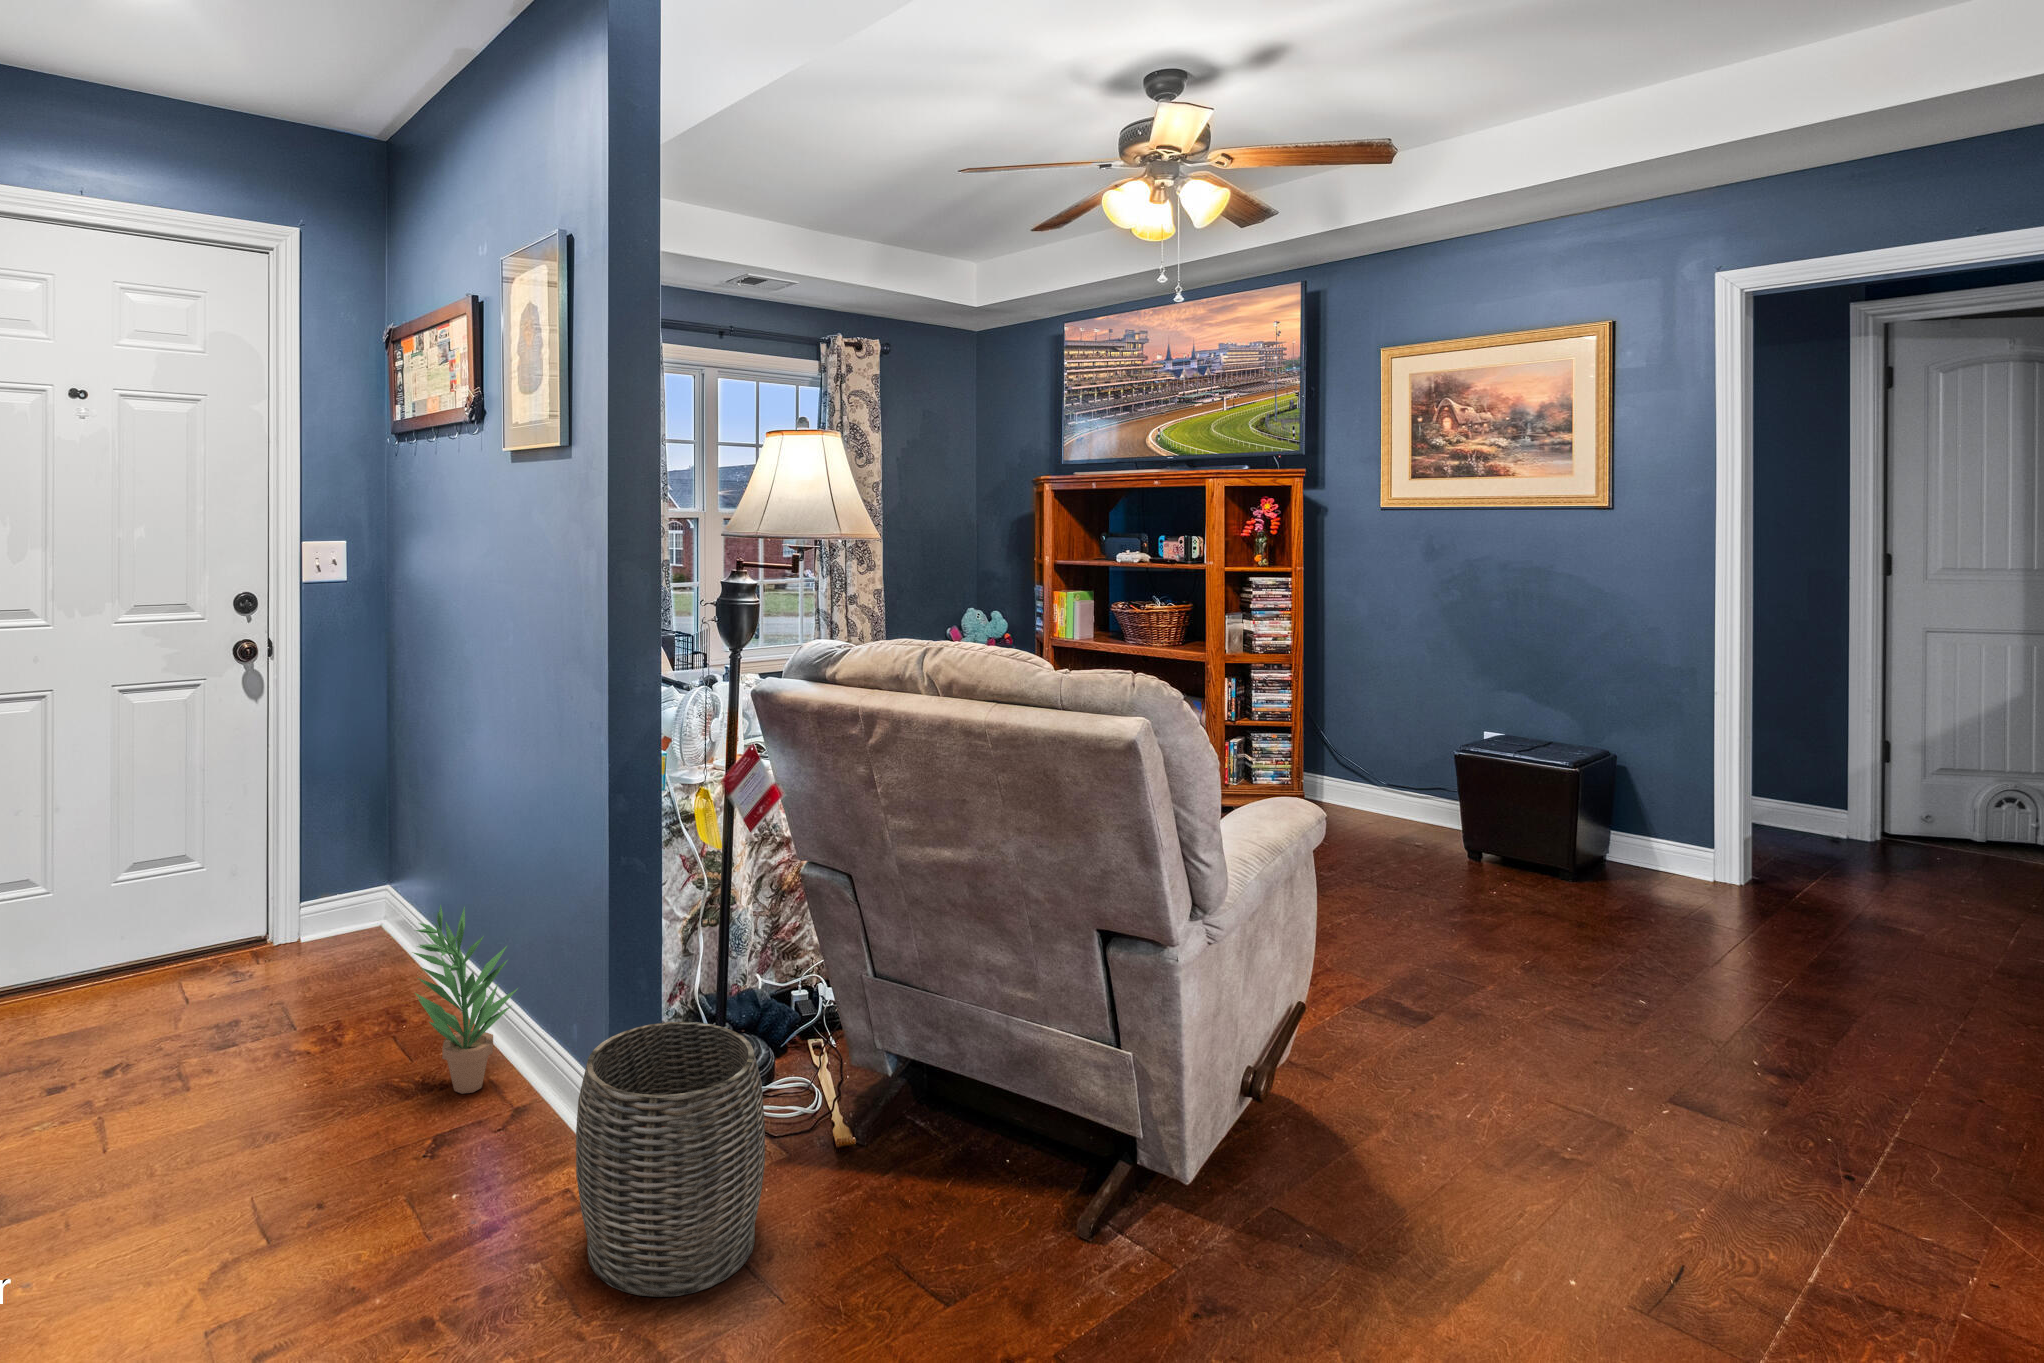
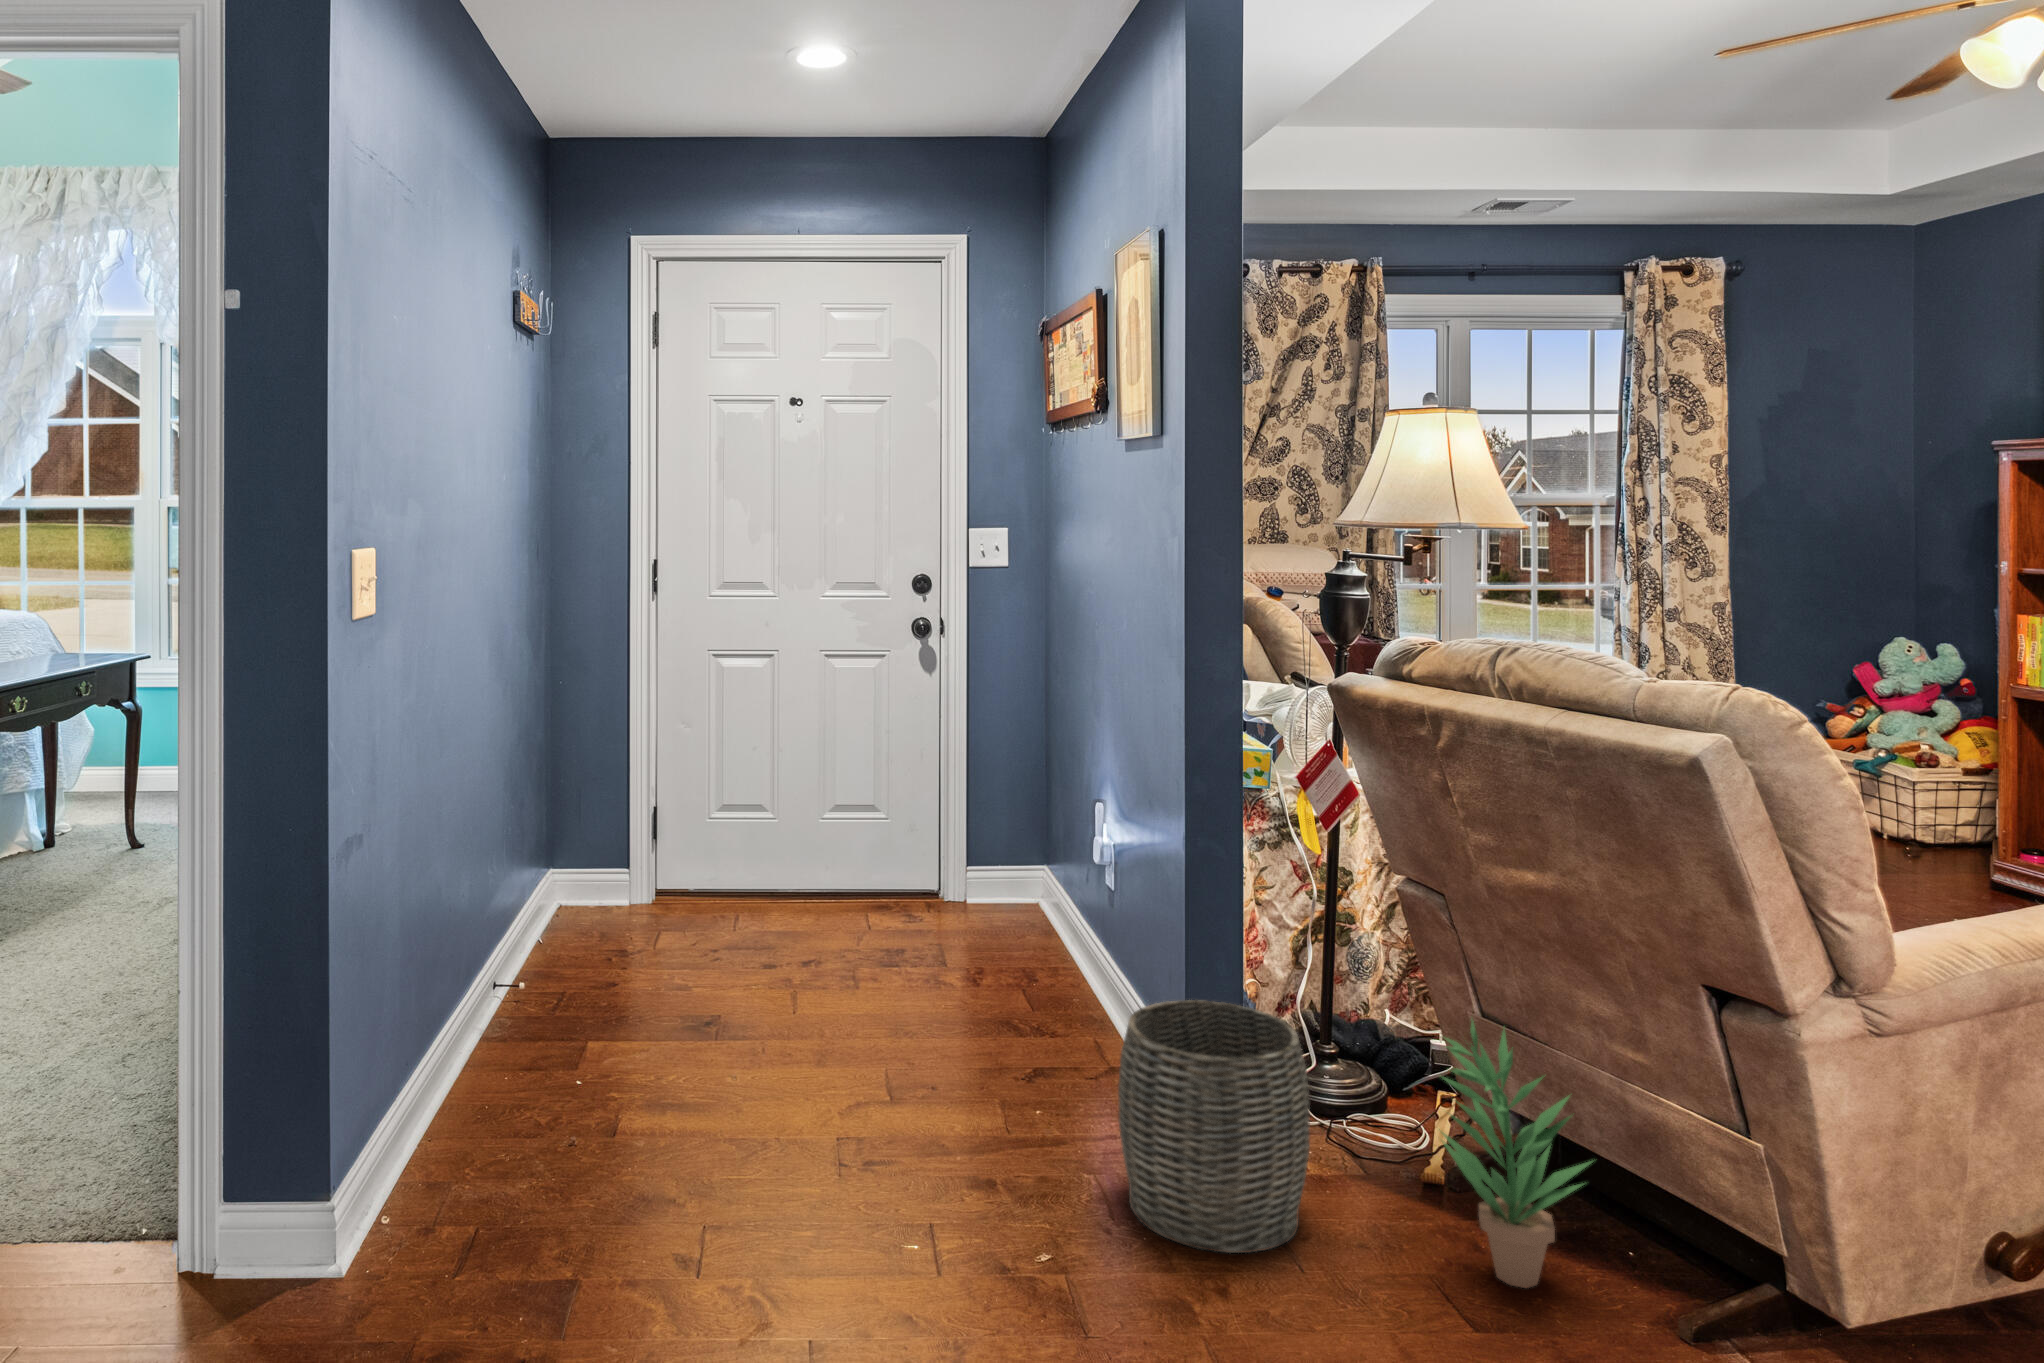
potted plant: present [414,905,518,1094] -> present [1442,1021,1592,1288]

